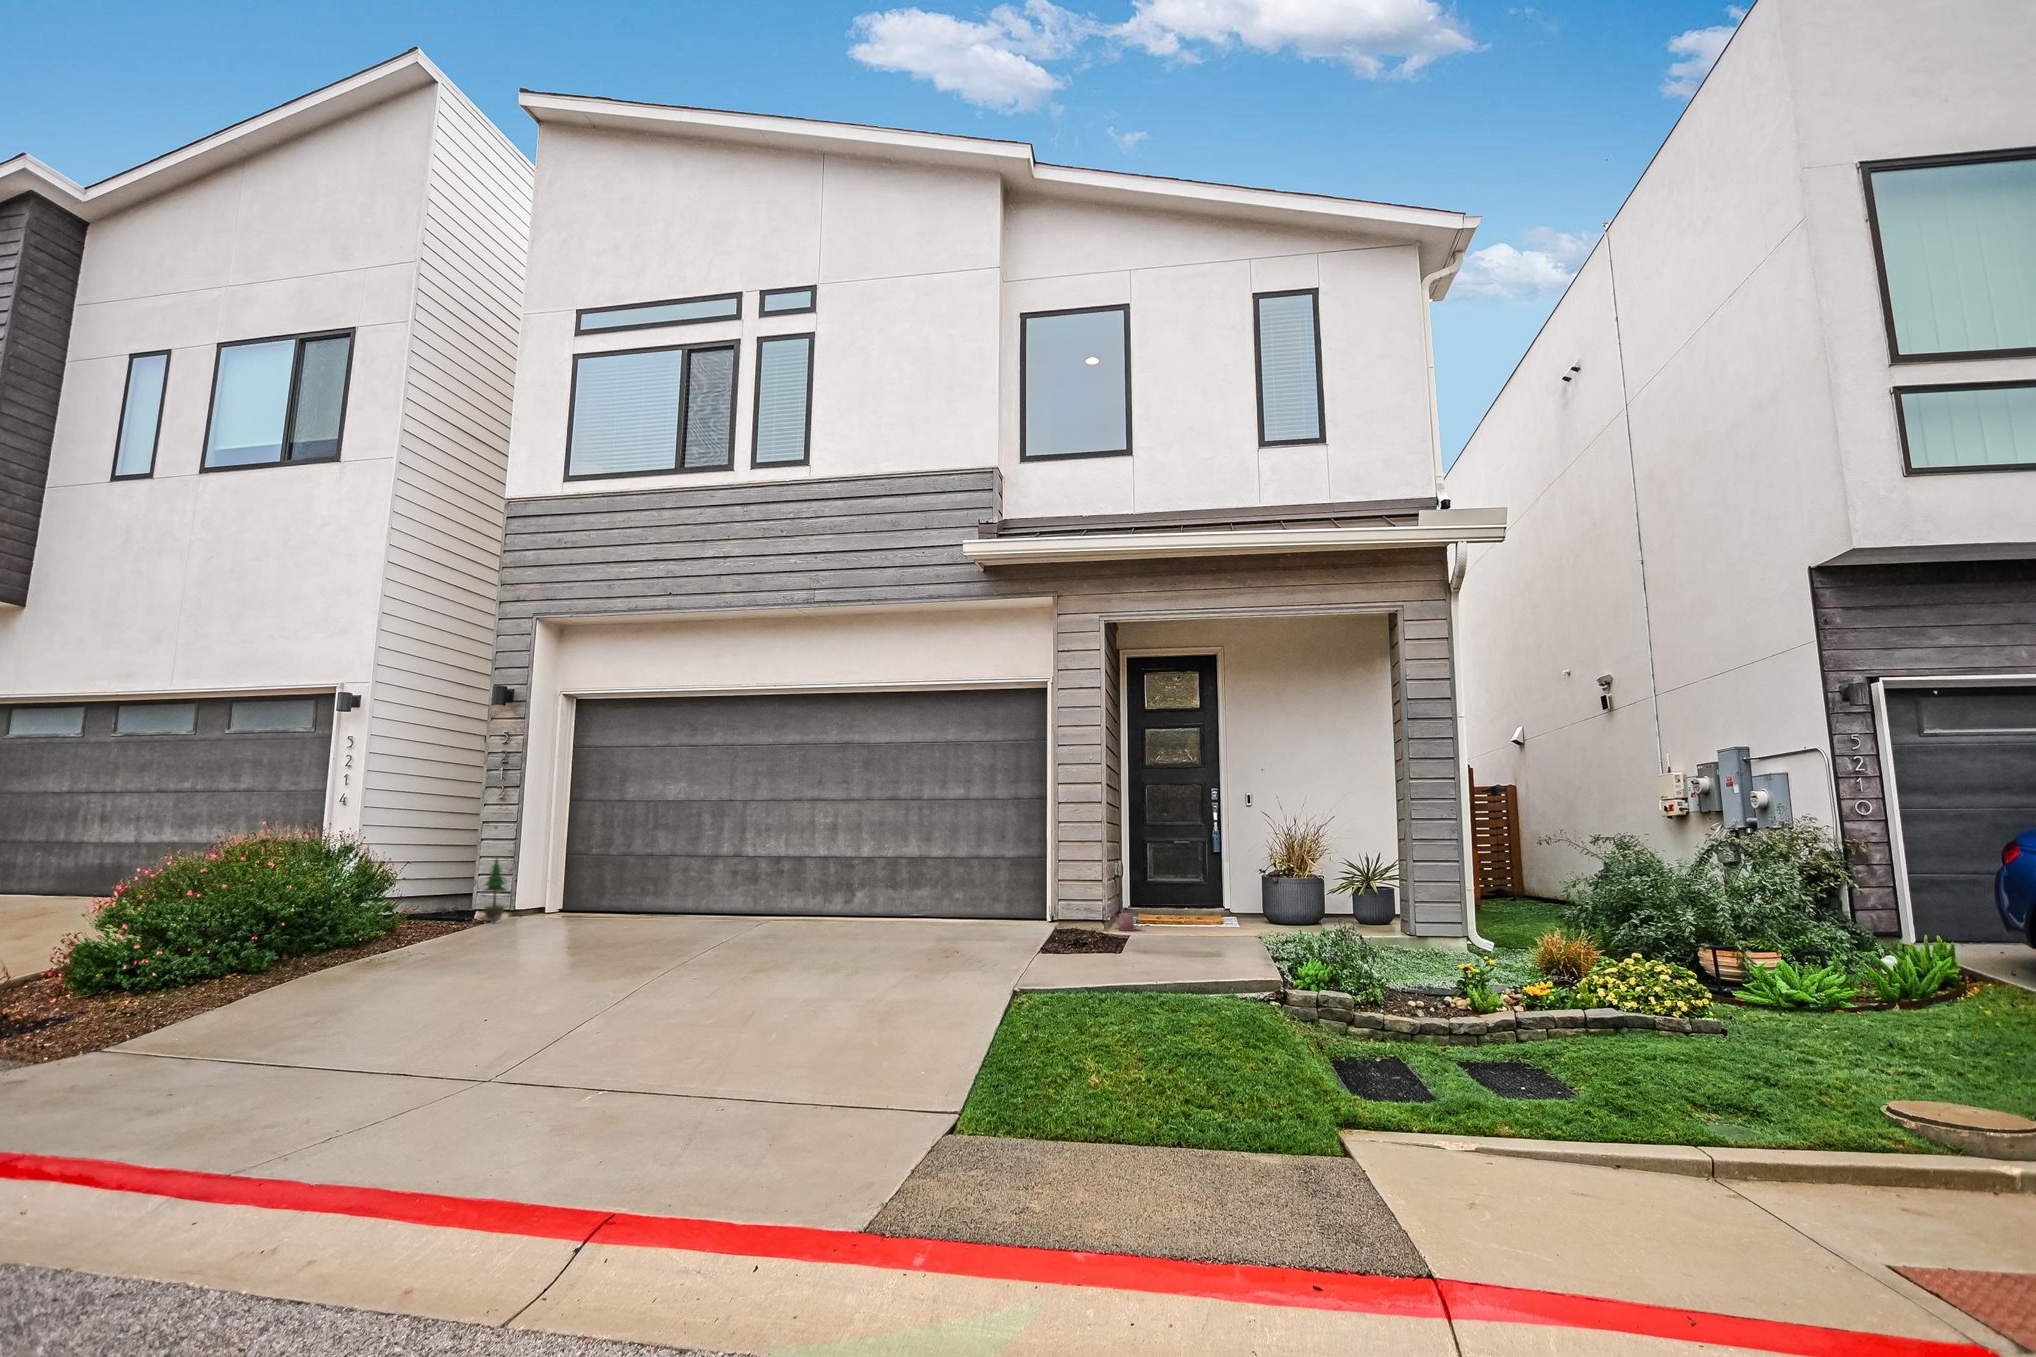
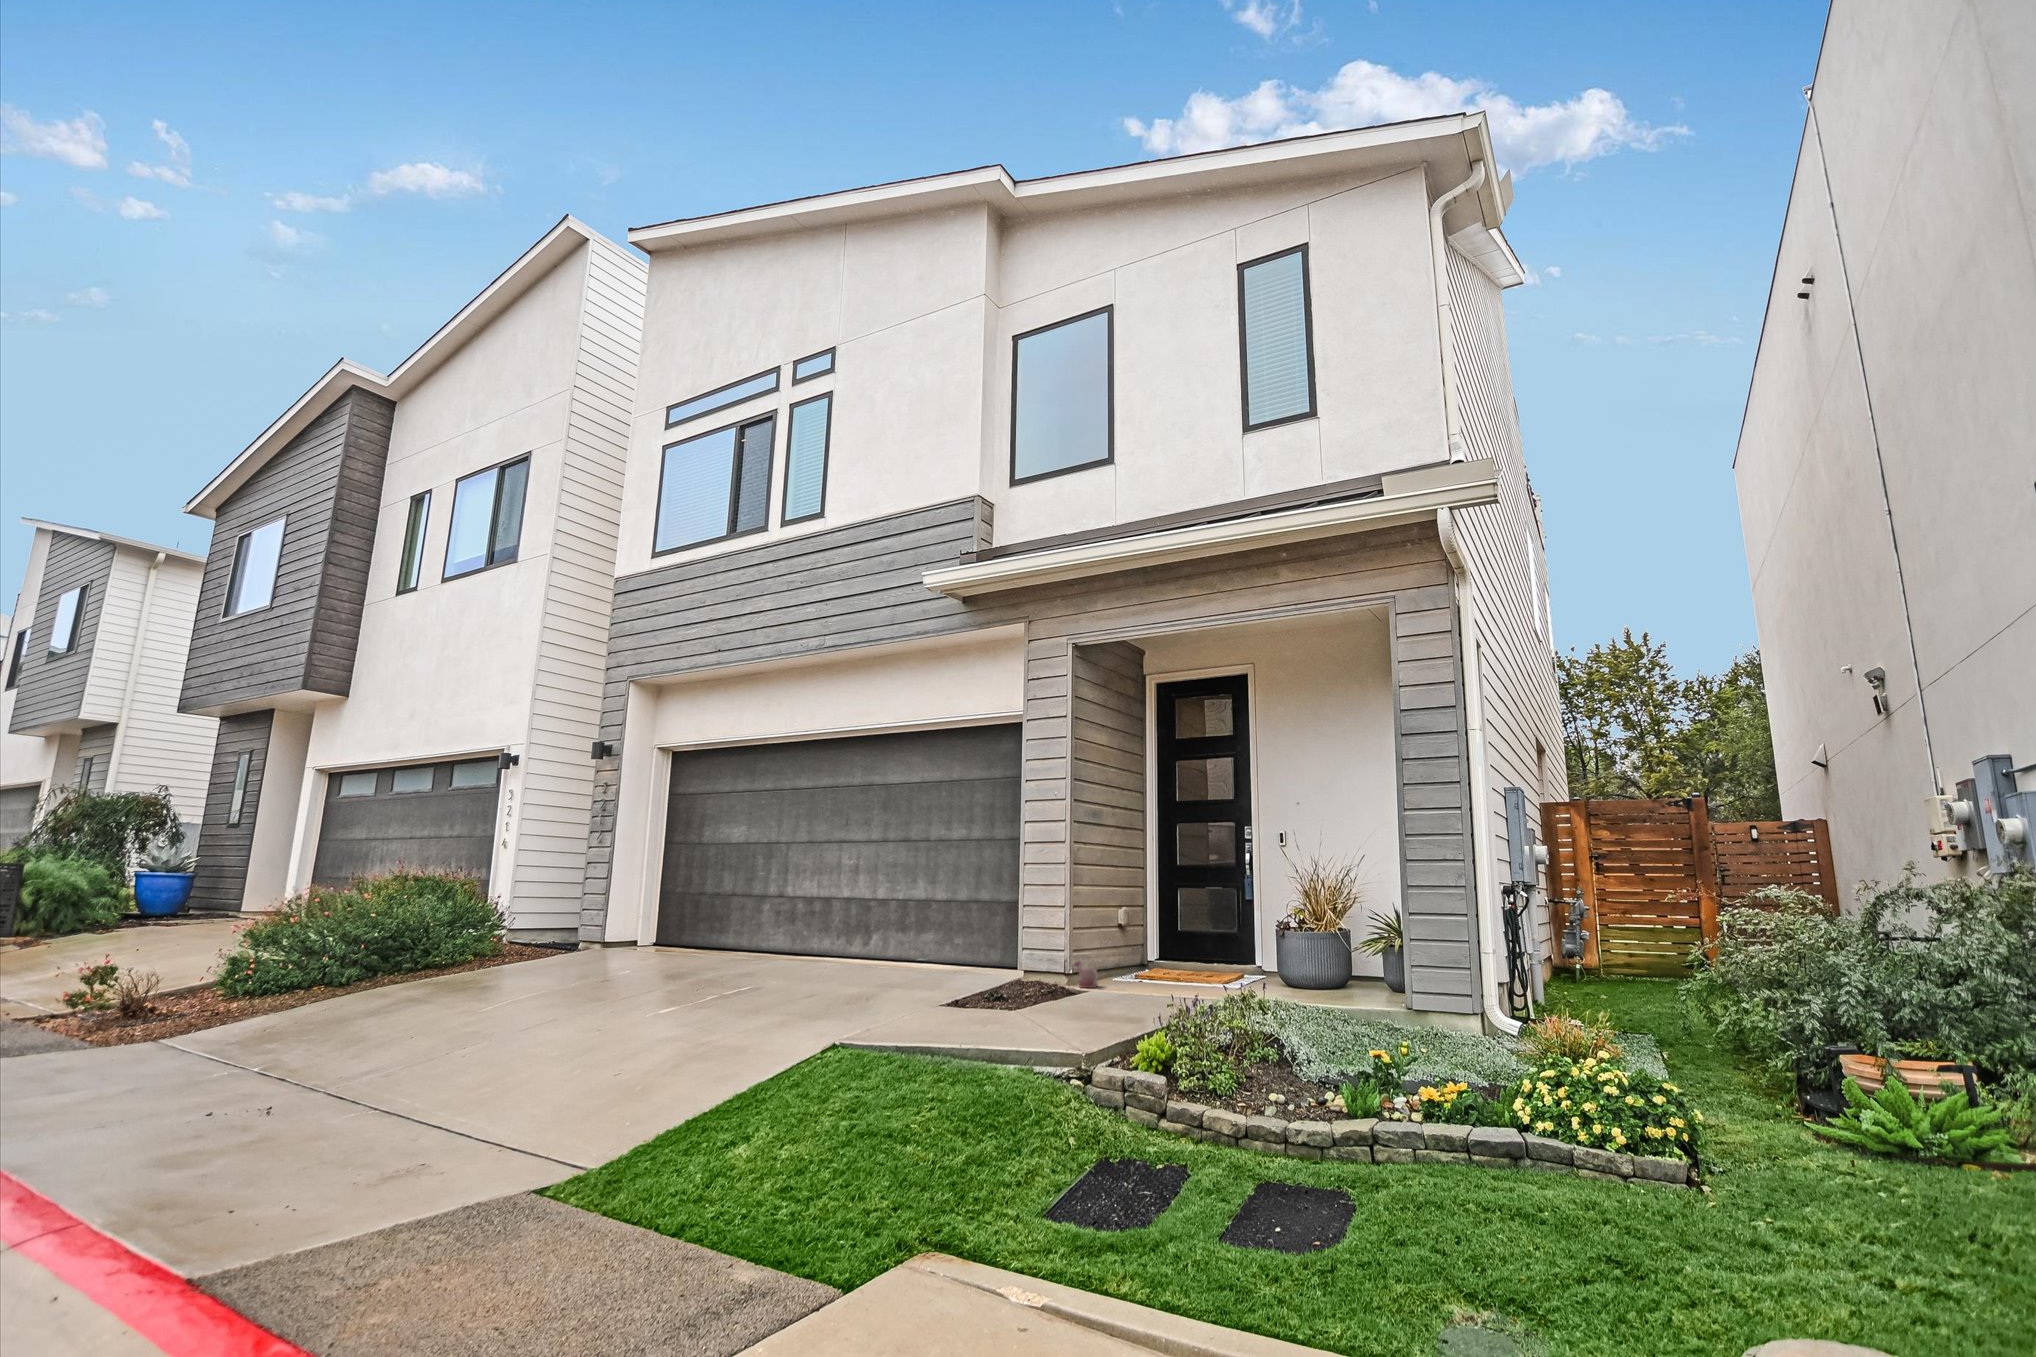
potted tree: present [484,858,506,922] -> none [575,895,597,955]

